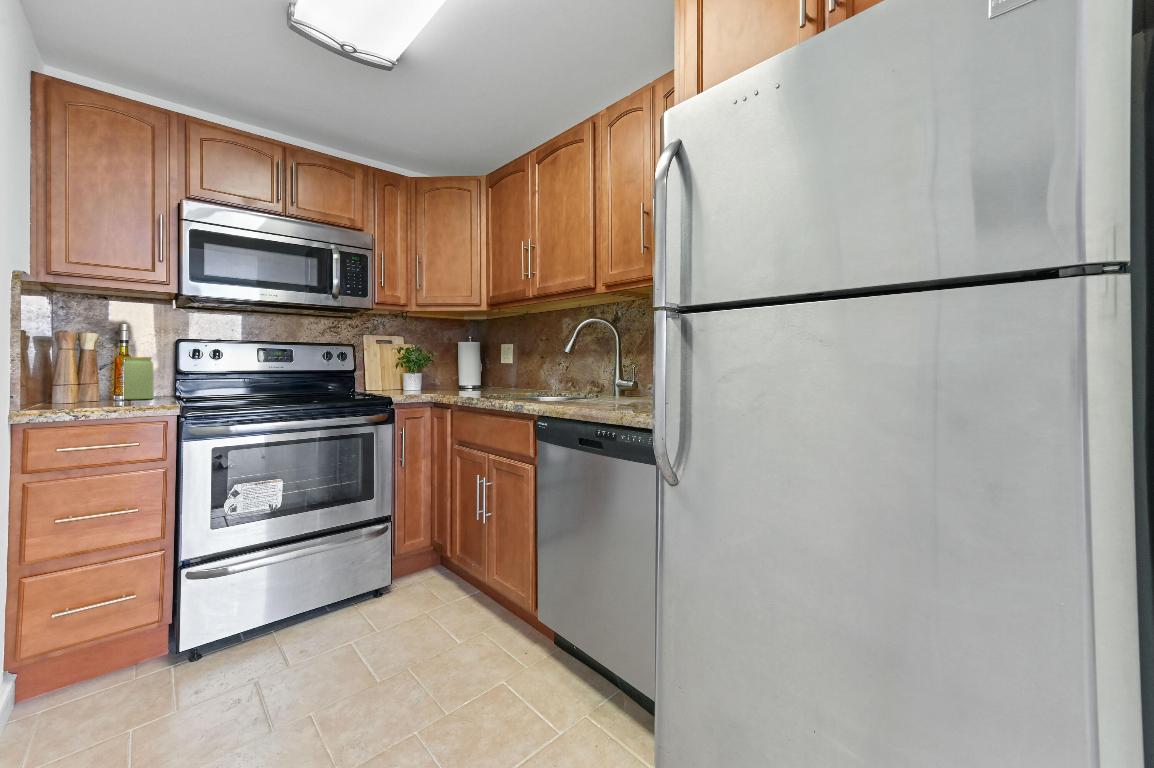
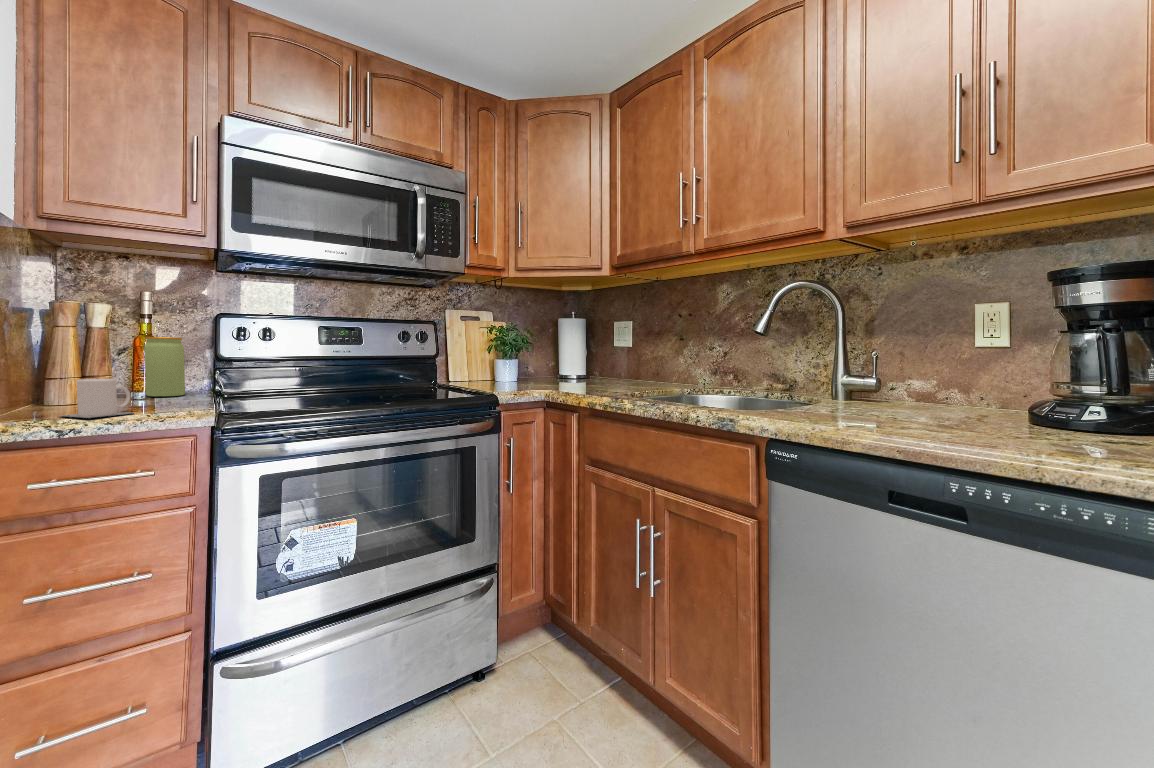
mug: none [69,384,124,409] -> present [63,379,130,418]

